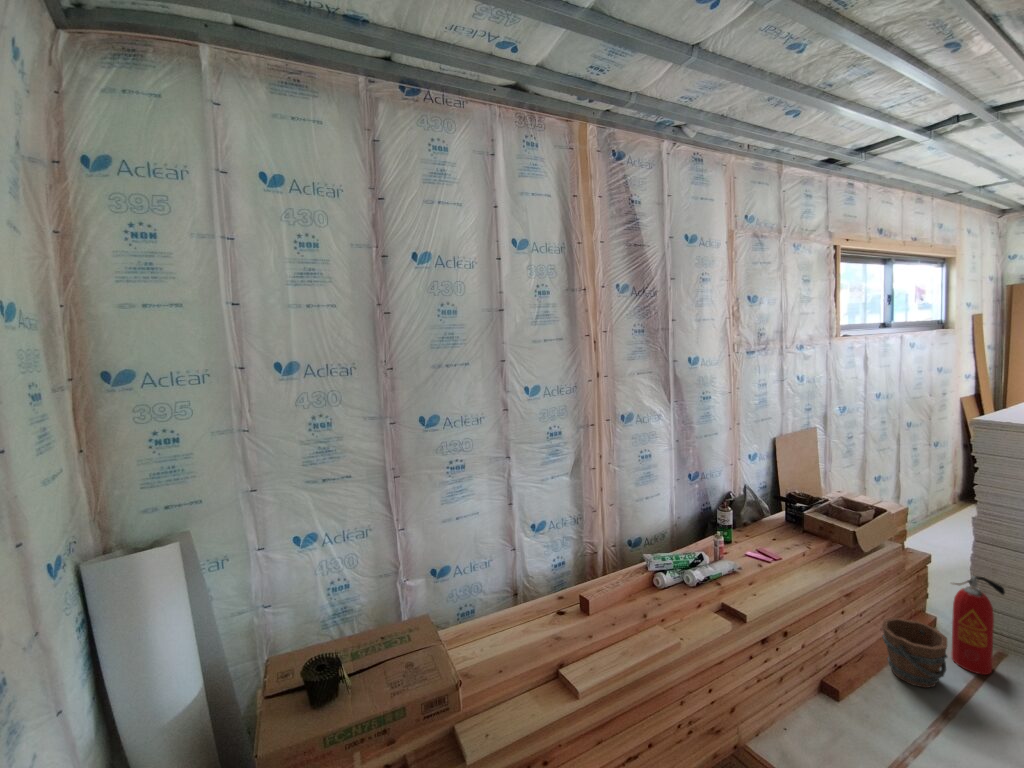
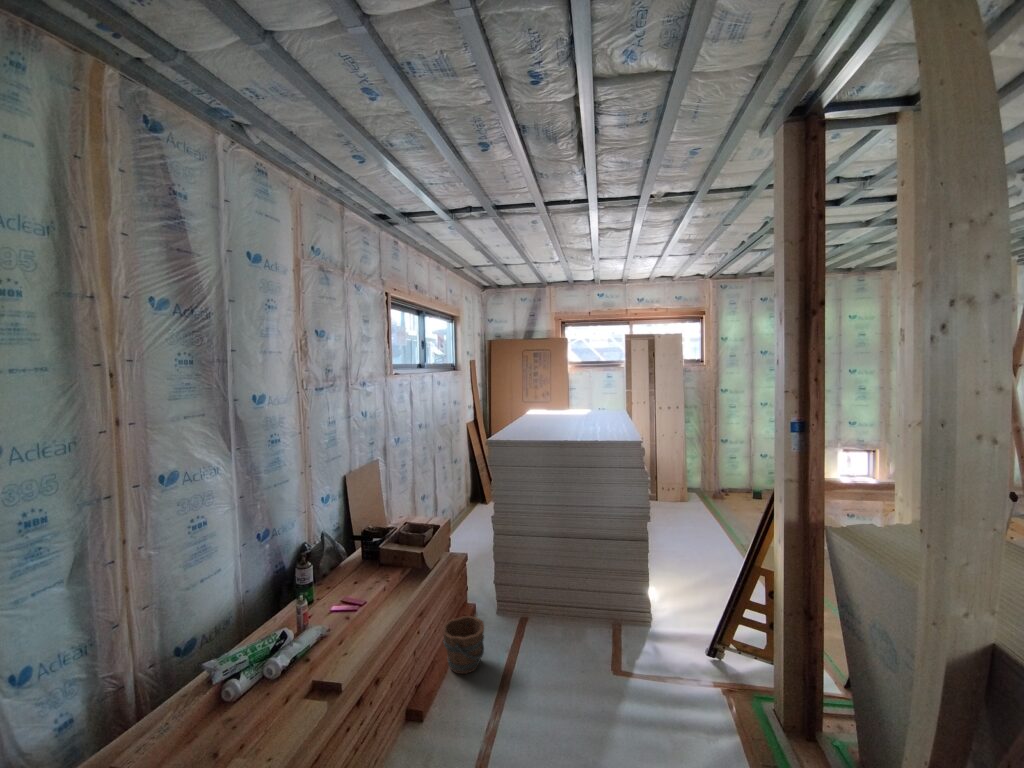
fire extinguisher: present [952,576,1005,675] -> none [481,562,510,641]

